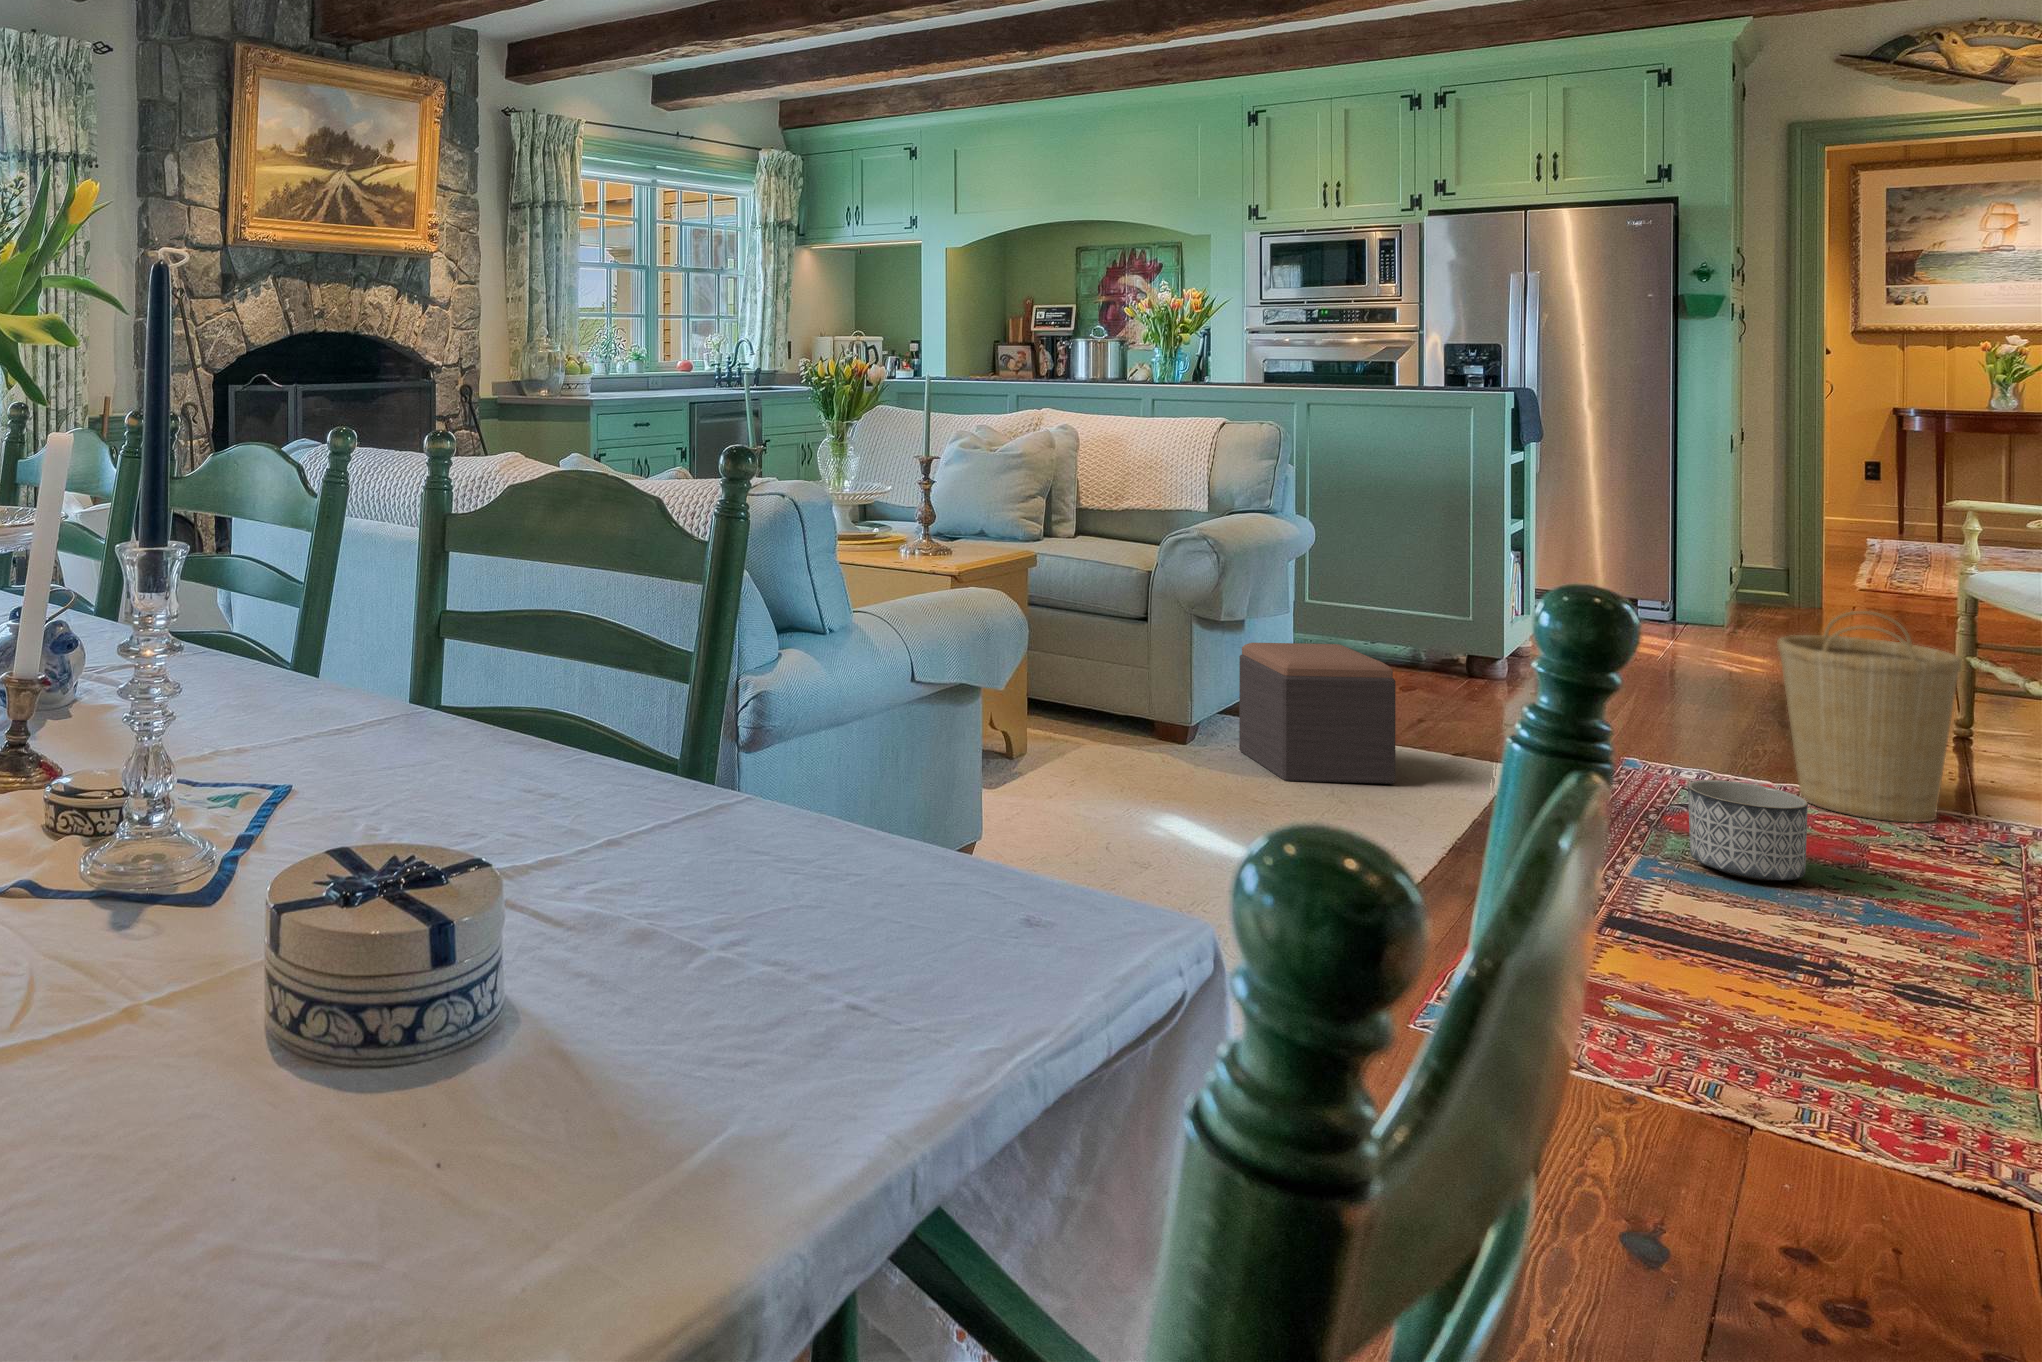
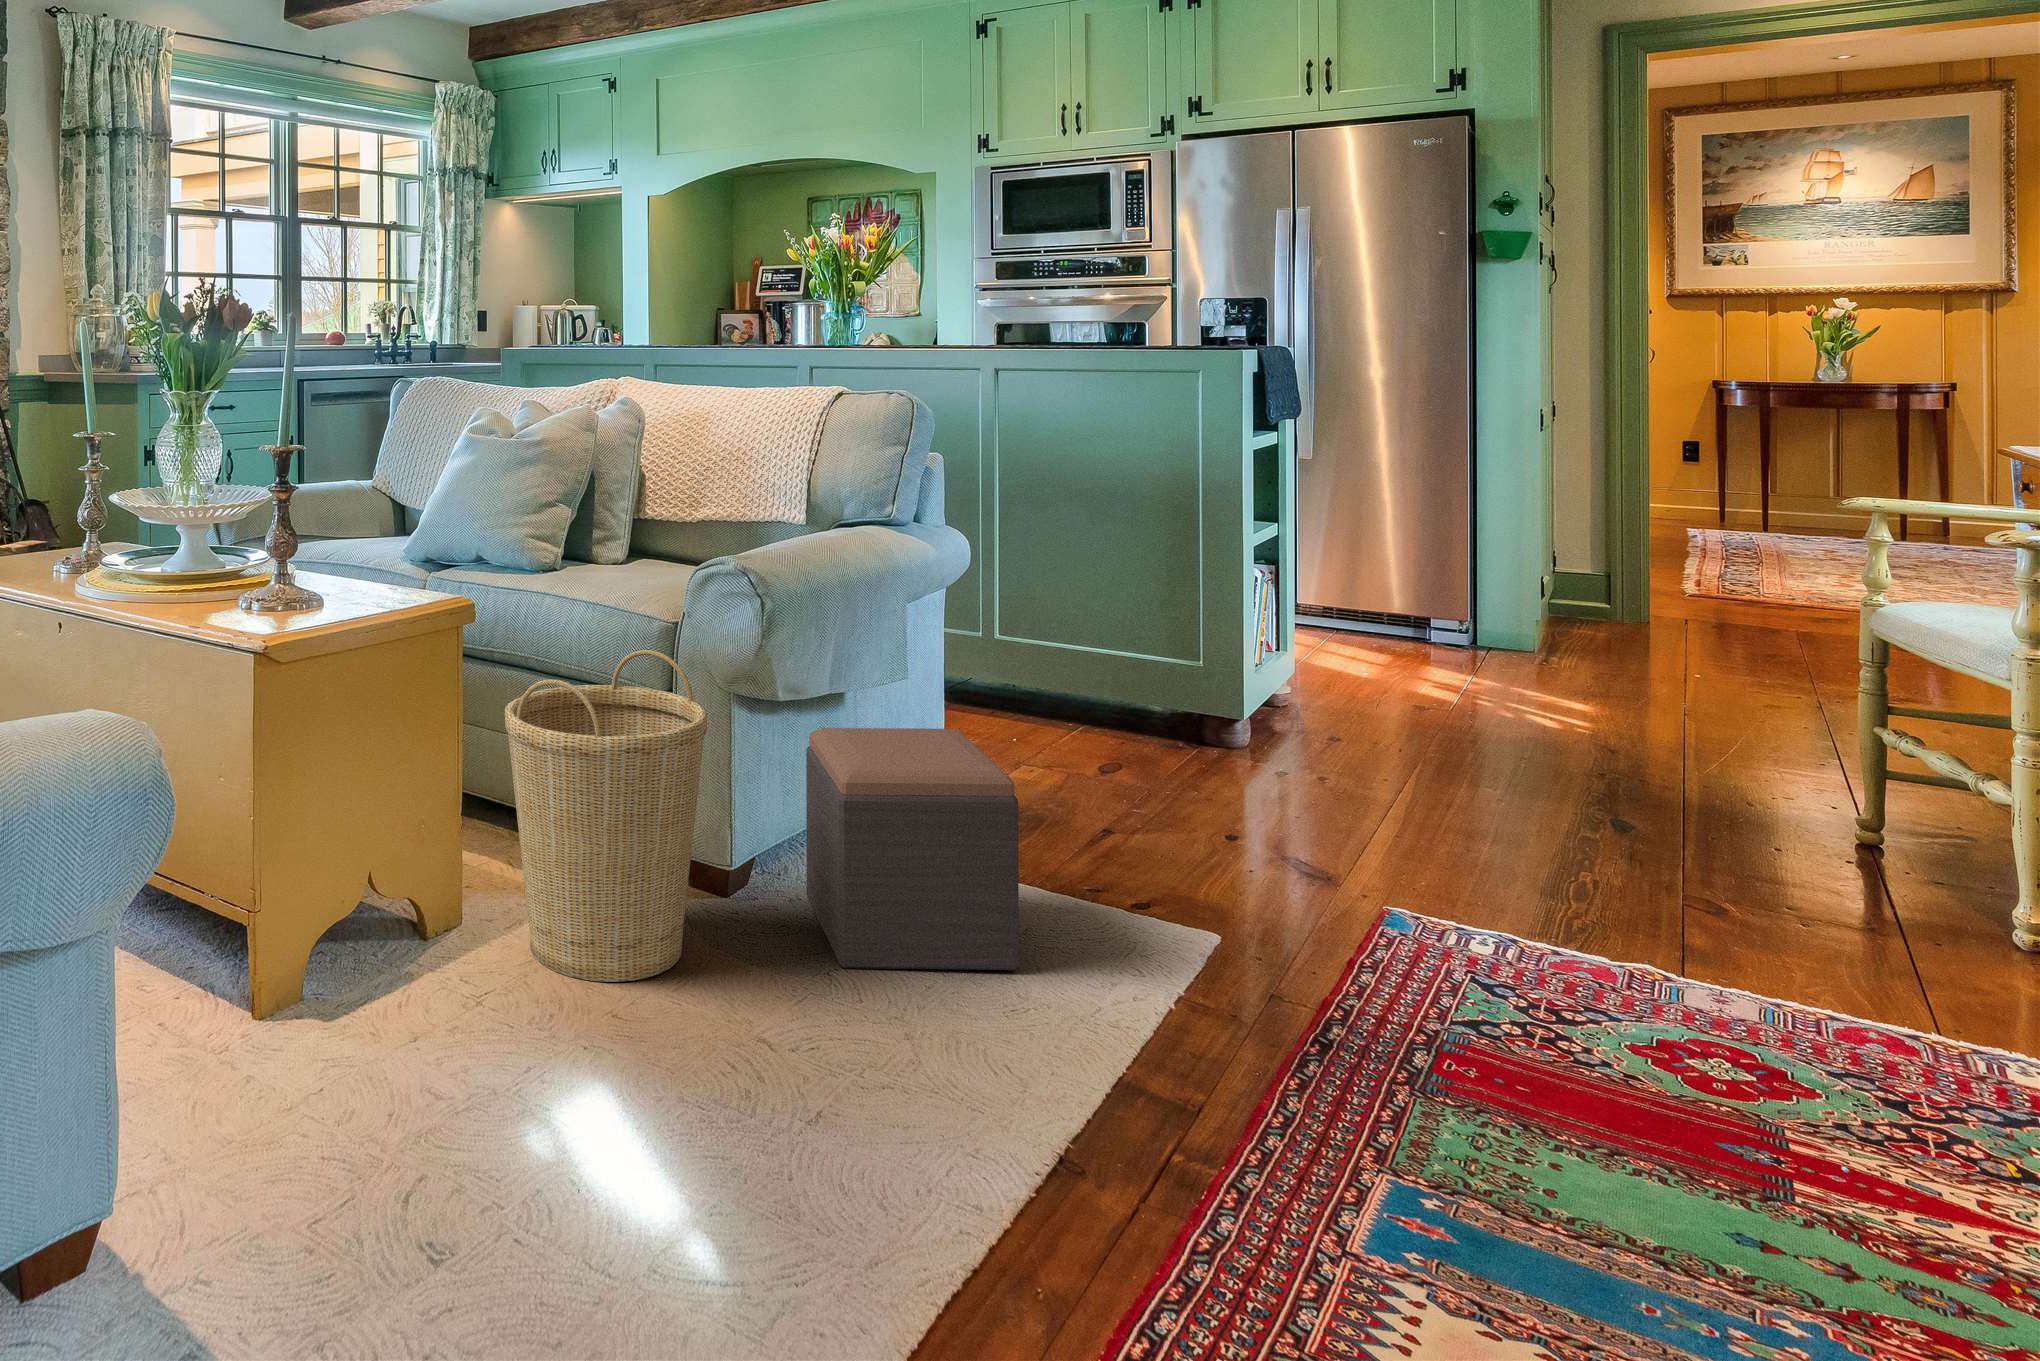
basket: present [1778,611,1961,823] -> present [505,650,707,982]
planter: present [1688,780,1808,881] -> none [1474,1027,1698,1262]

